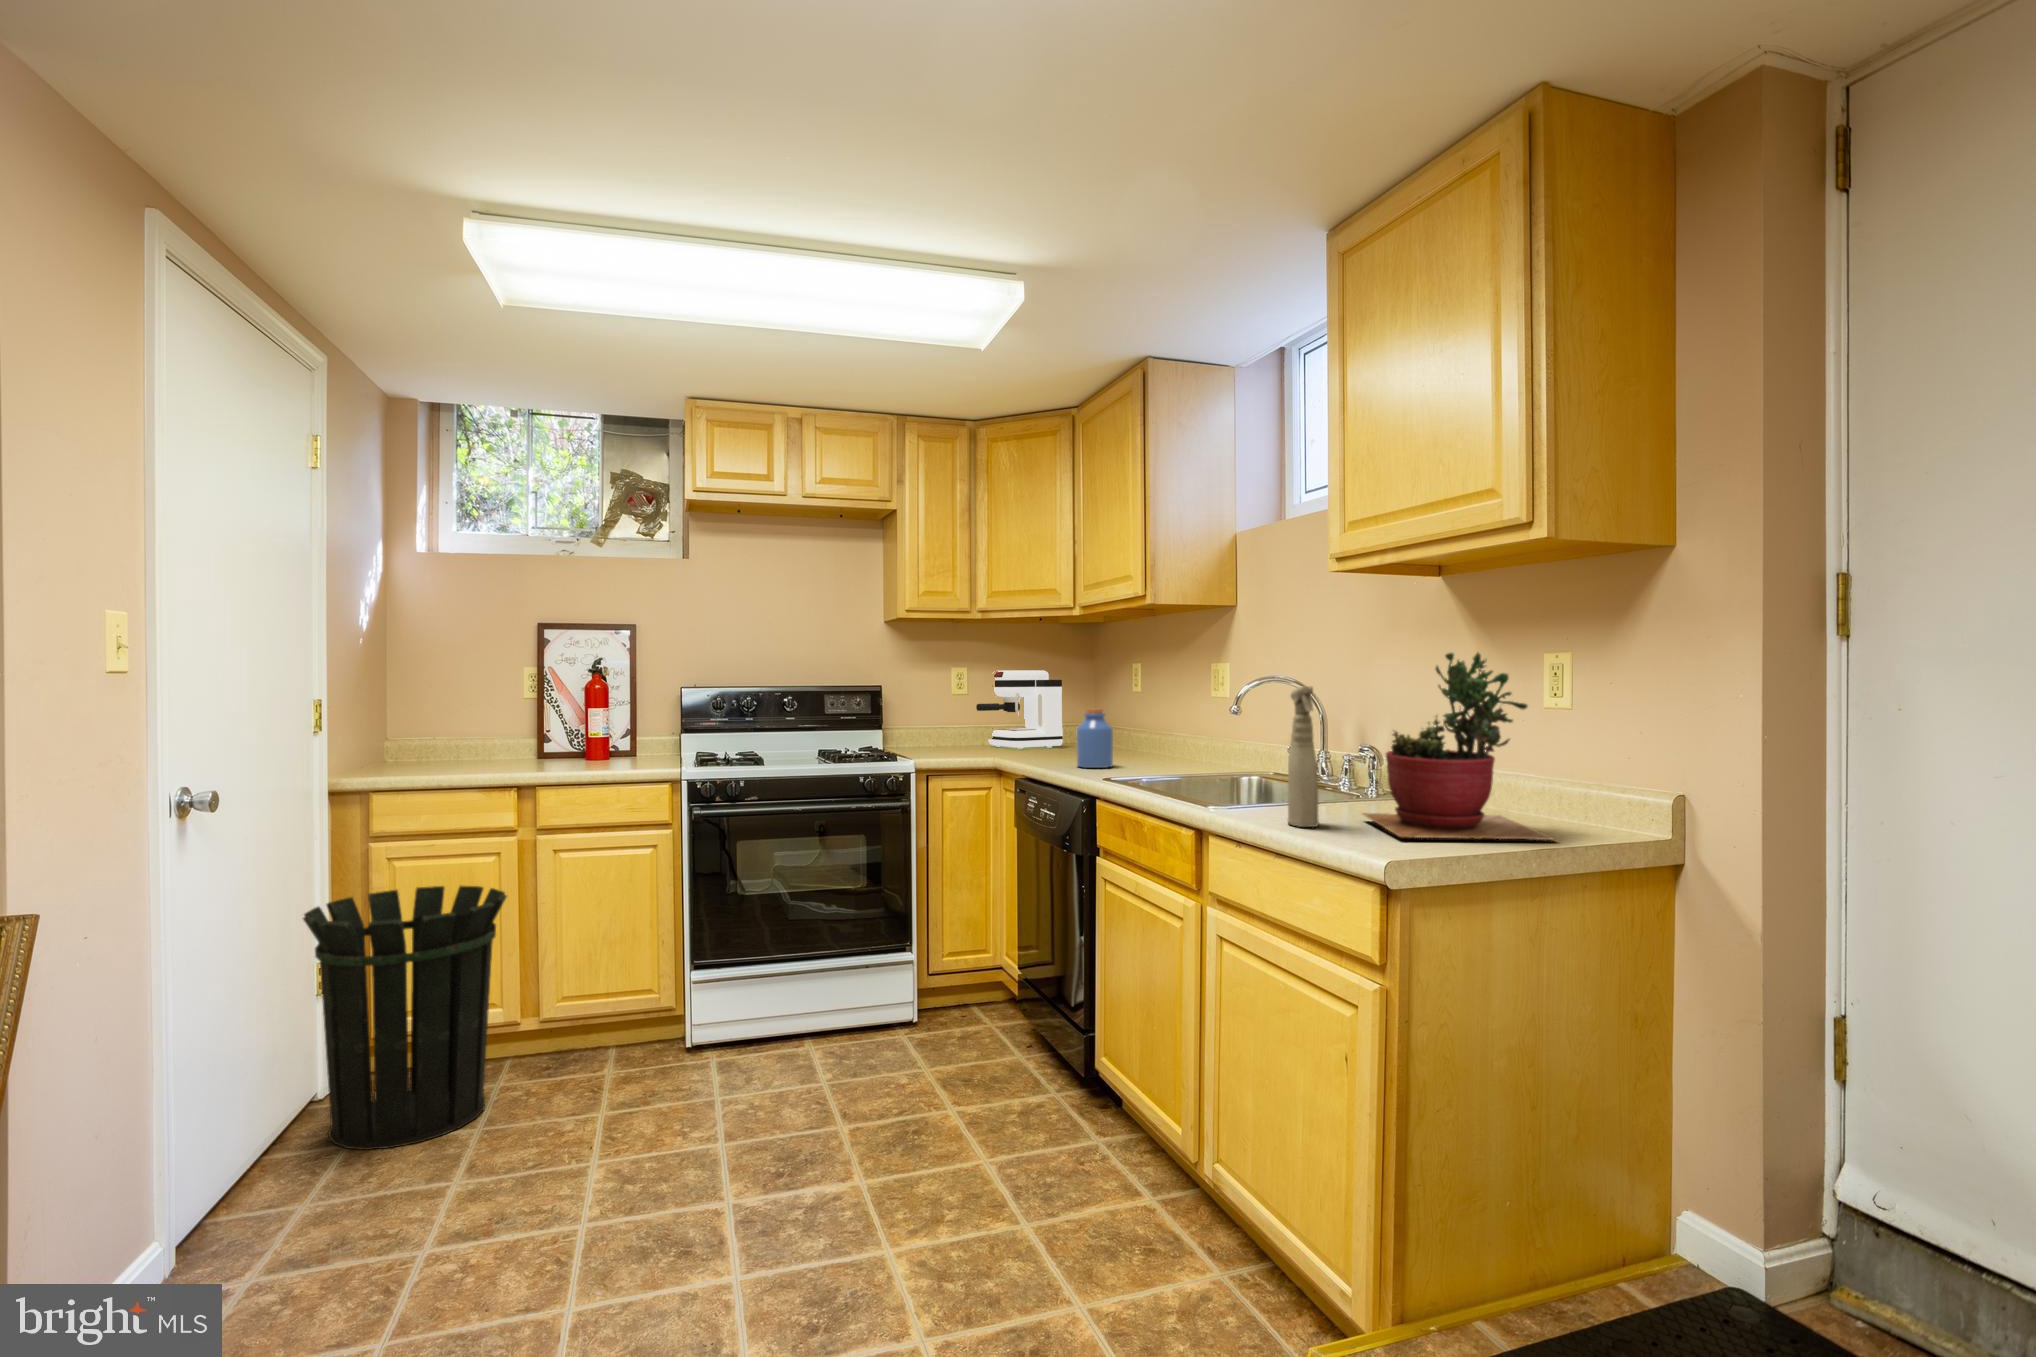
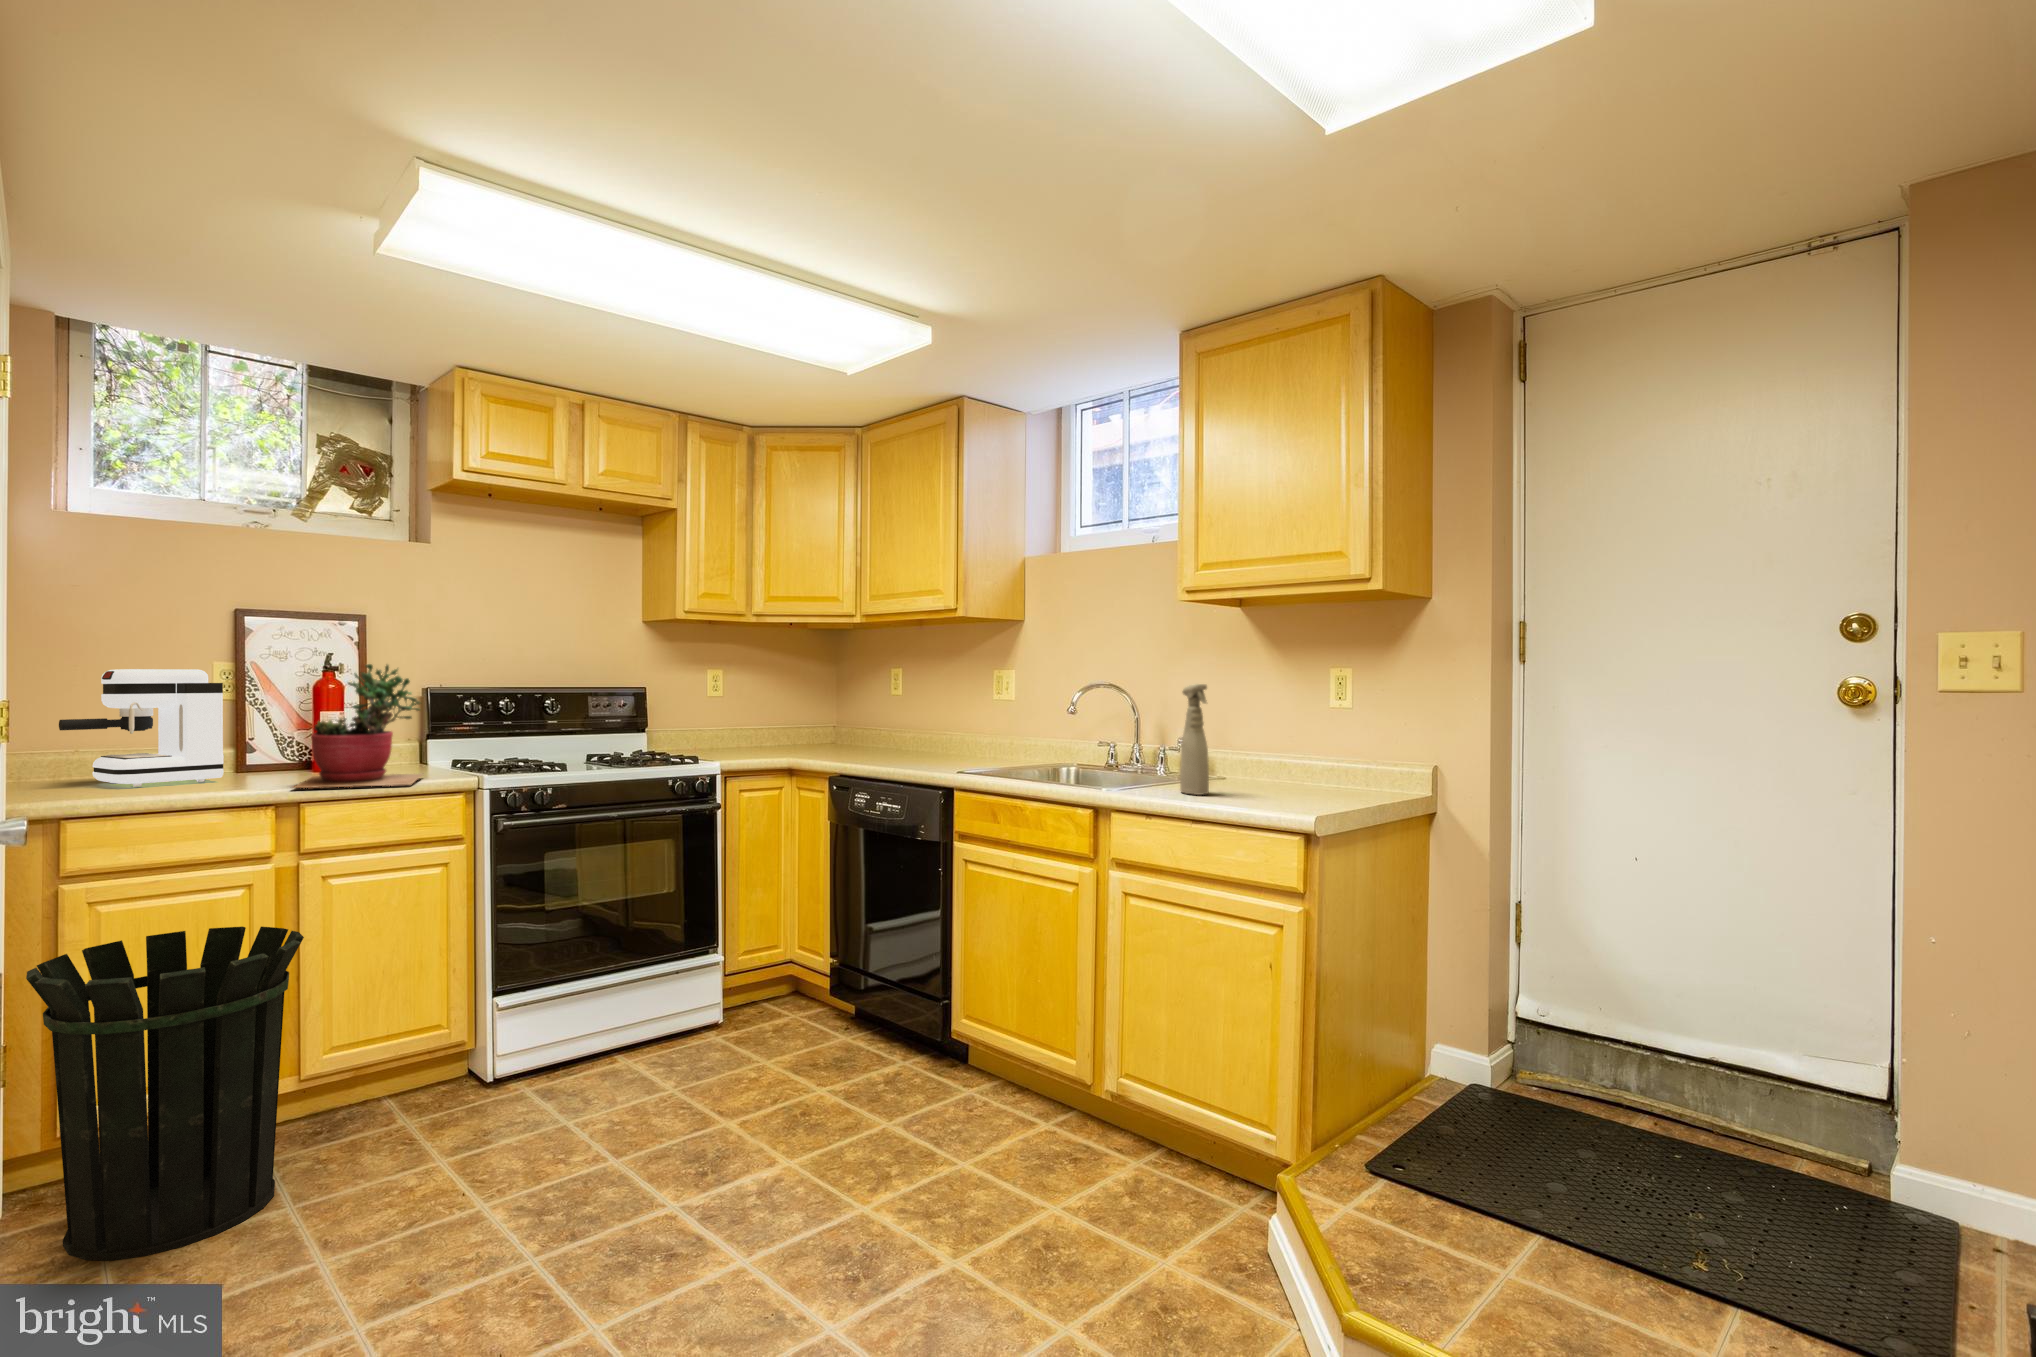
succulent plant: present [1363,653,1559,840] -> present [294,664,422,788]
coffee maker: present [976,670,1063,749] -> present [59,669,224,786]
jar: present [1077,709,1113,768] -> none [884,706,919,762]

